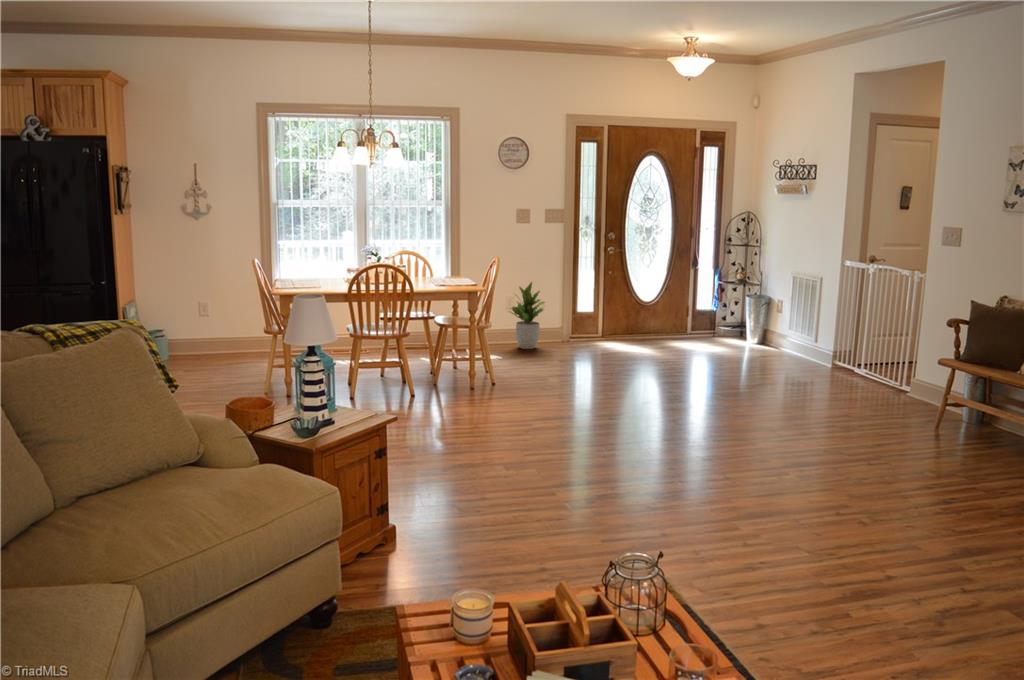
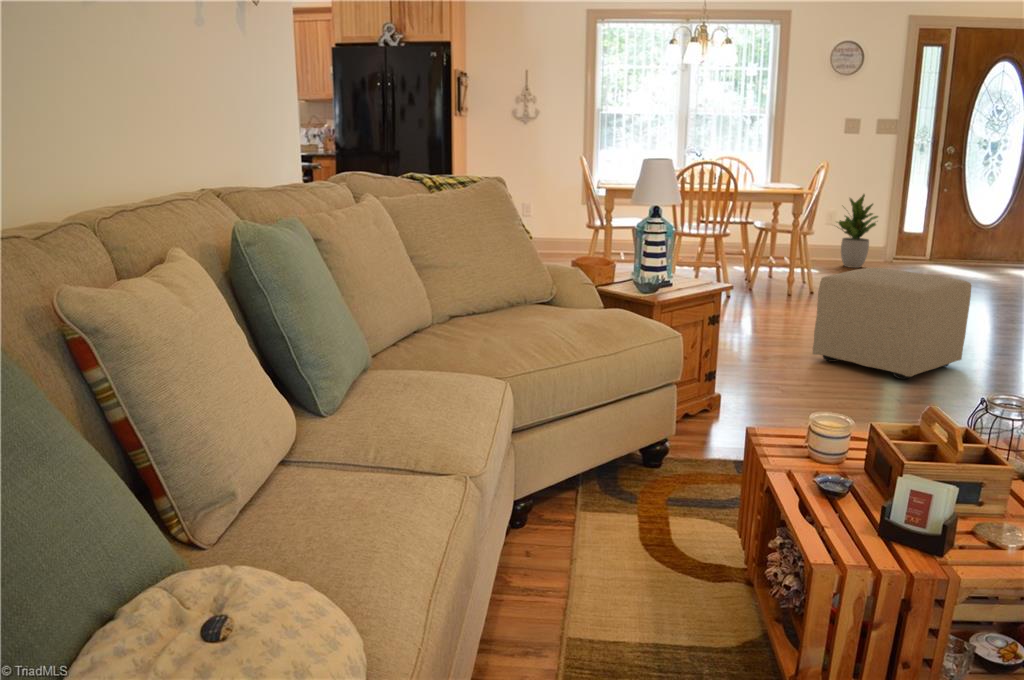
ottoman: none [486,370,615,478] -> present [812,268,971,379]

